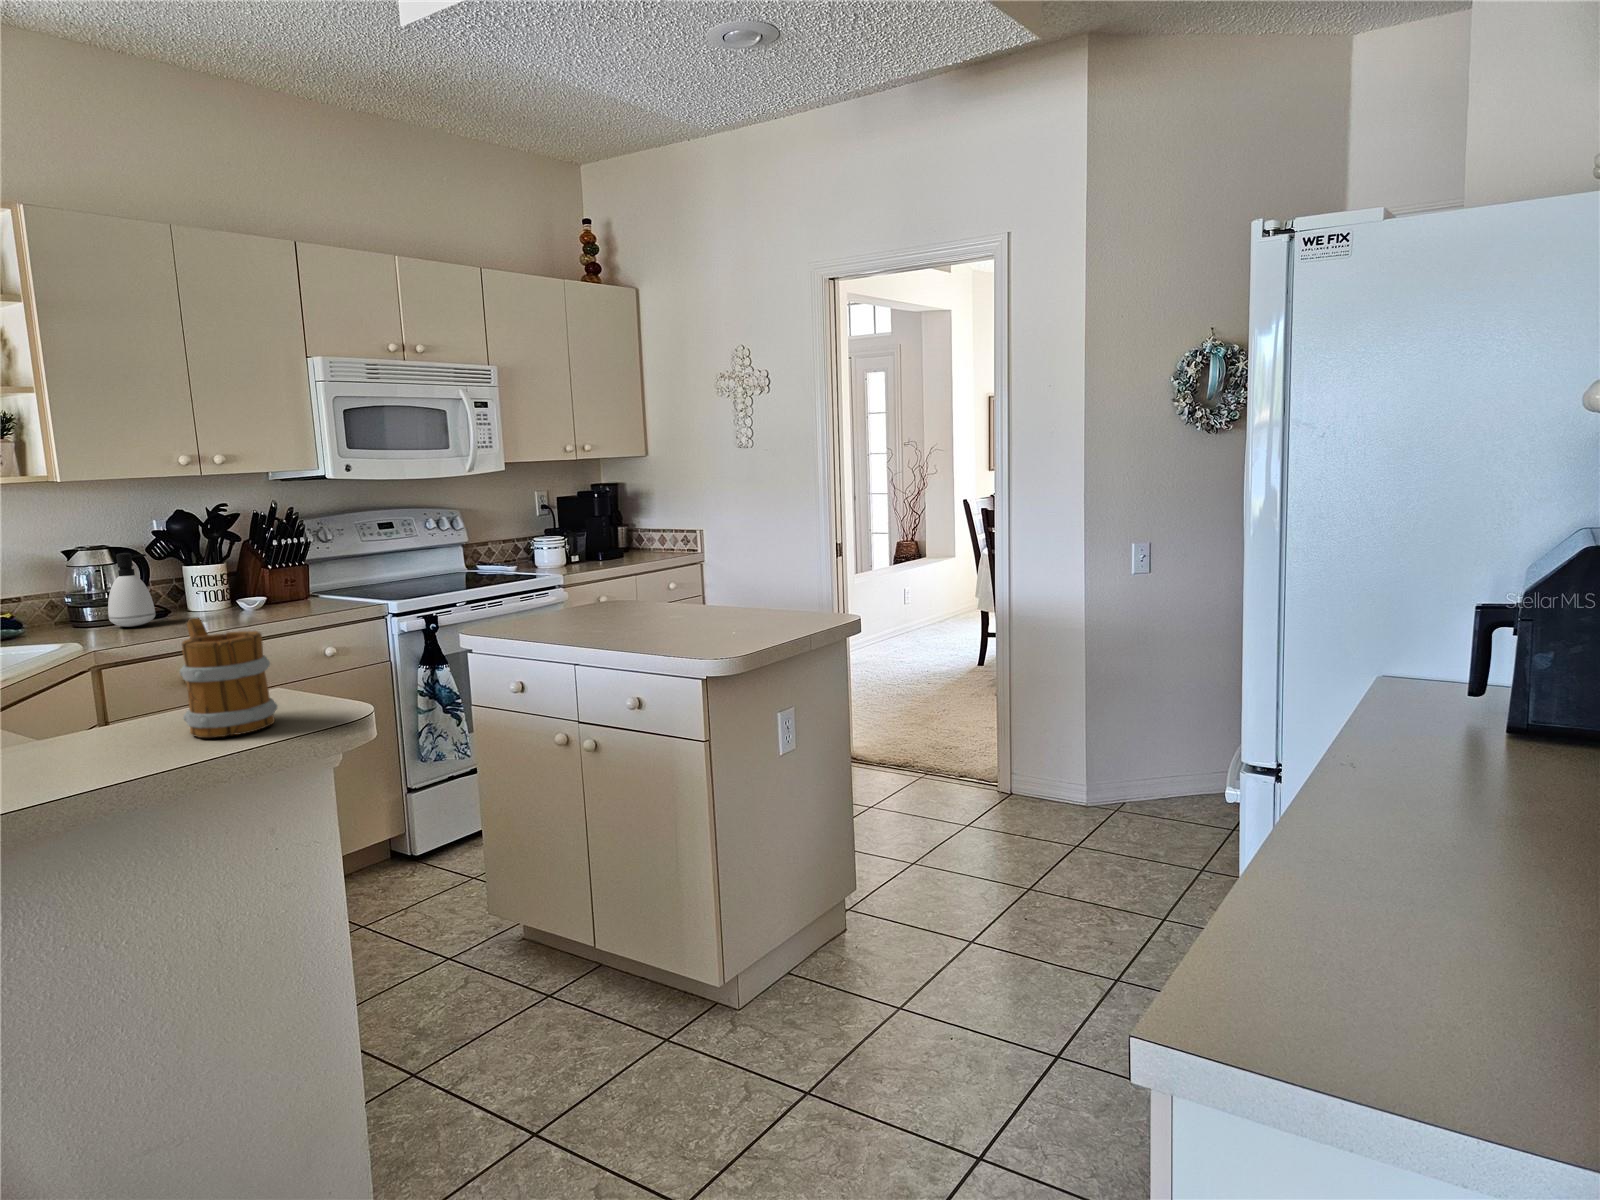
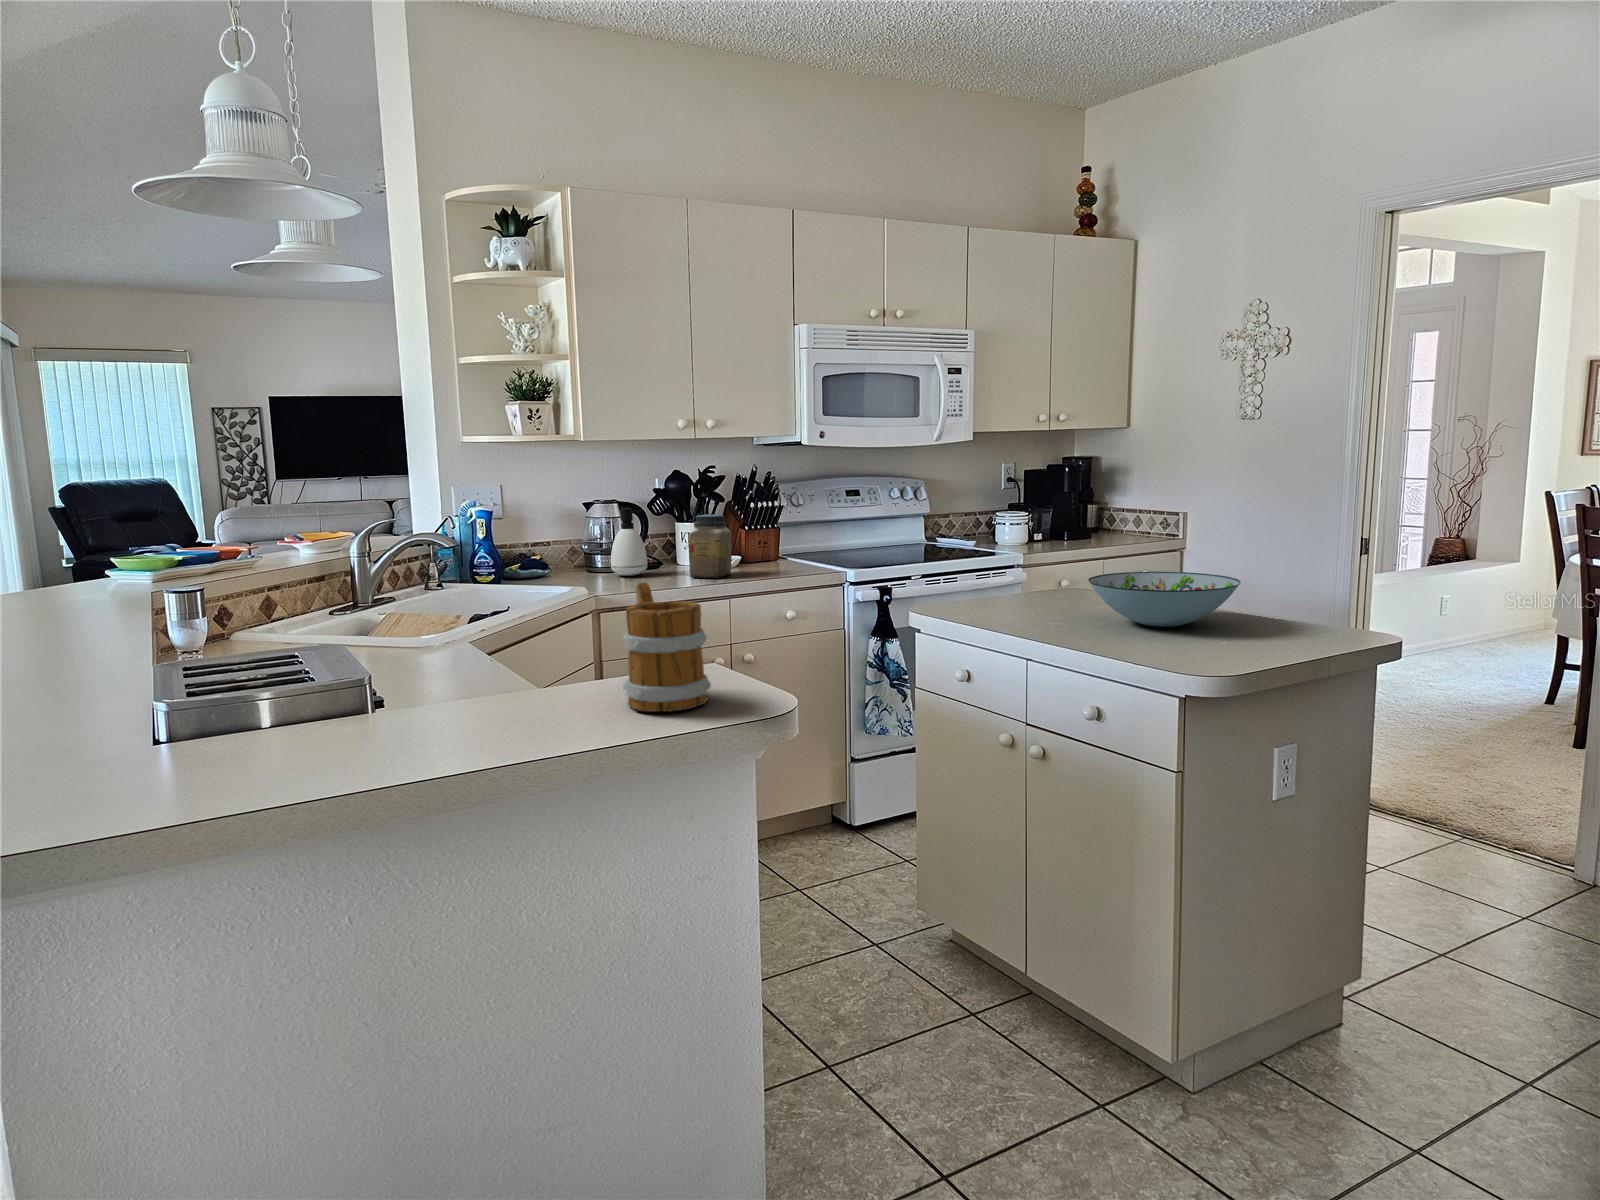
jar: none [204,555,257,623] -> present [688,515,732,578]
decorative bowl: none [619,579,742,626] -> present [1088,572,1241,627]

